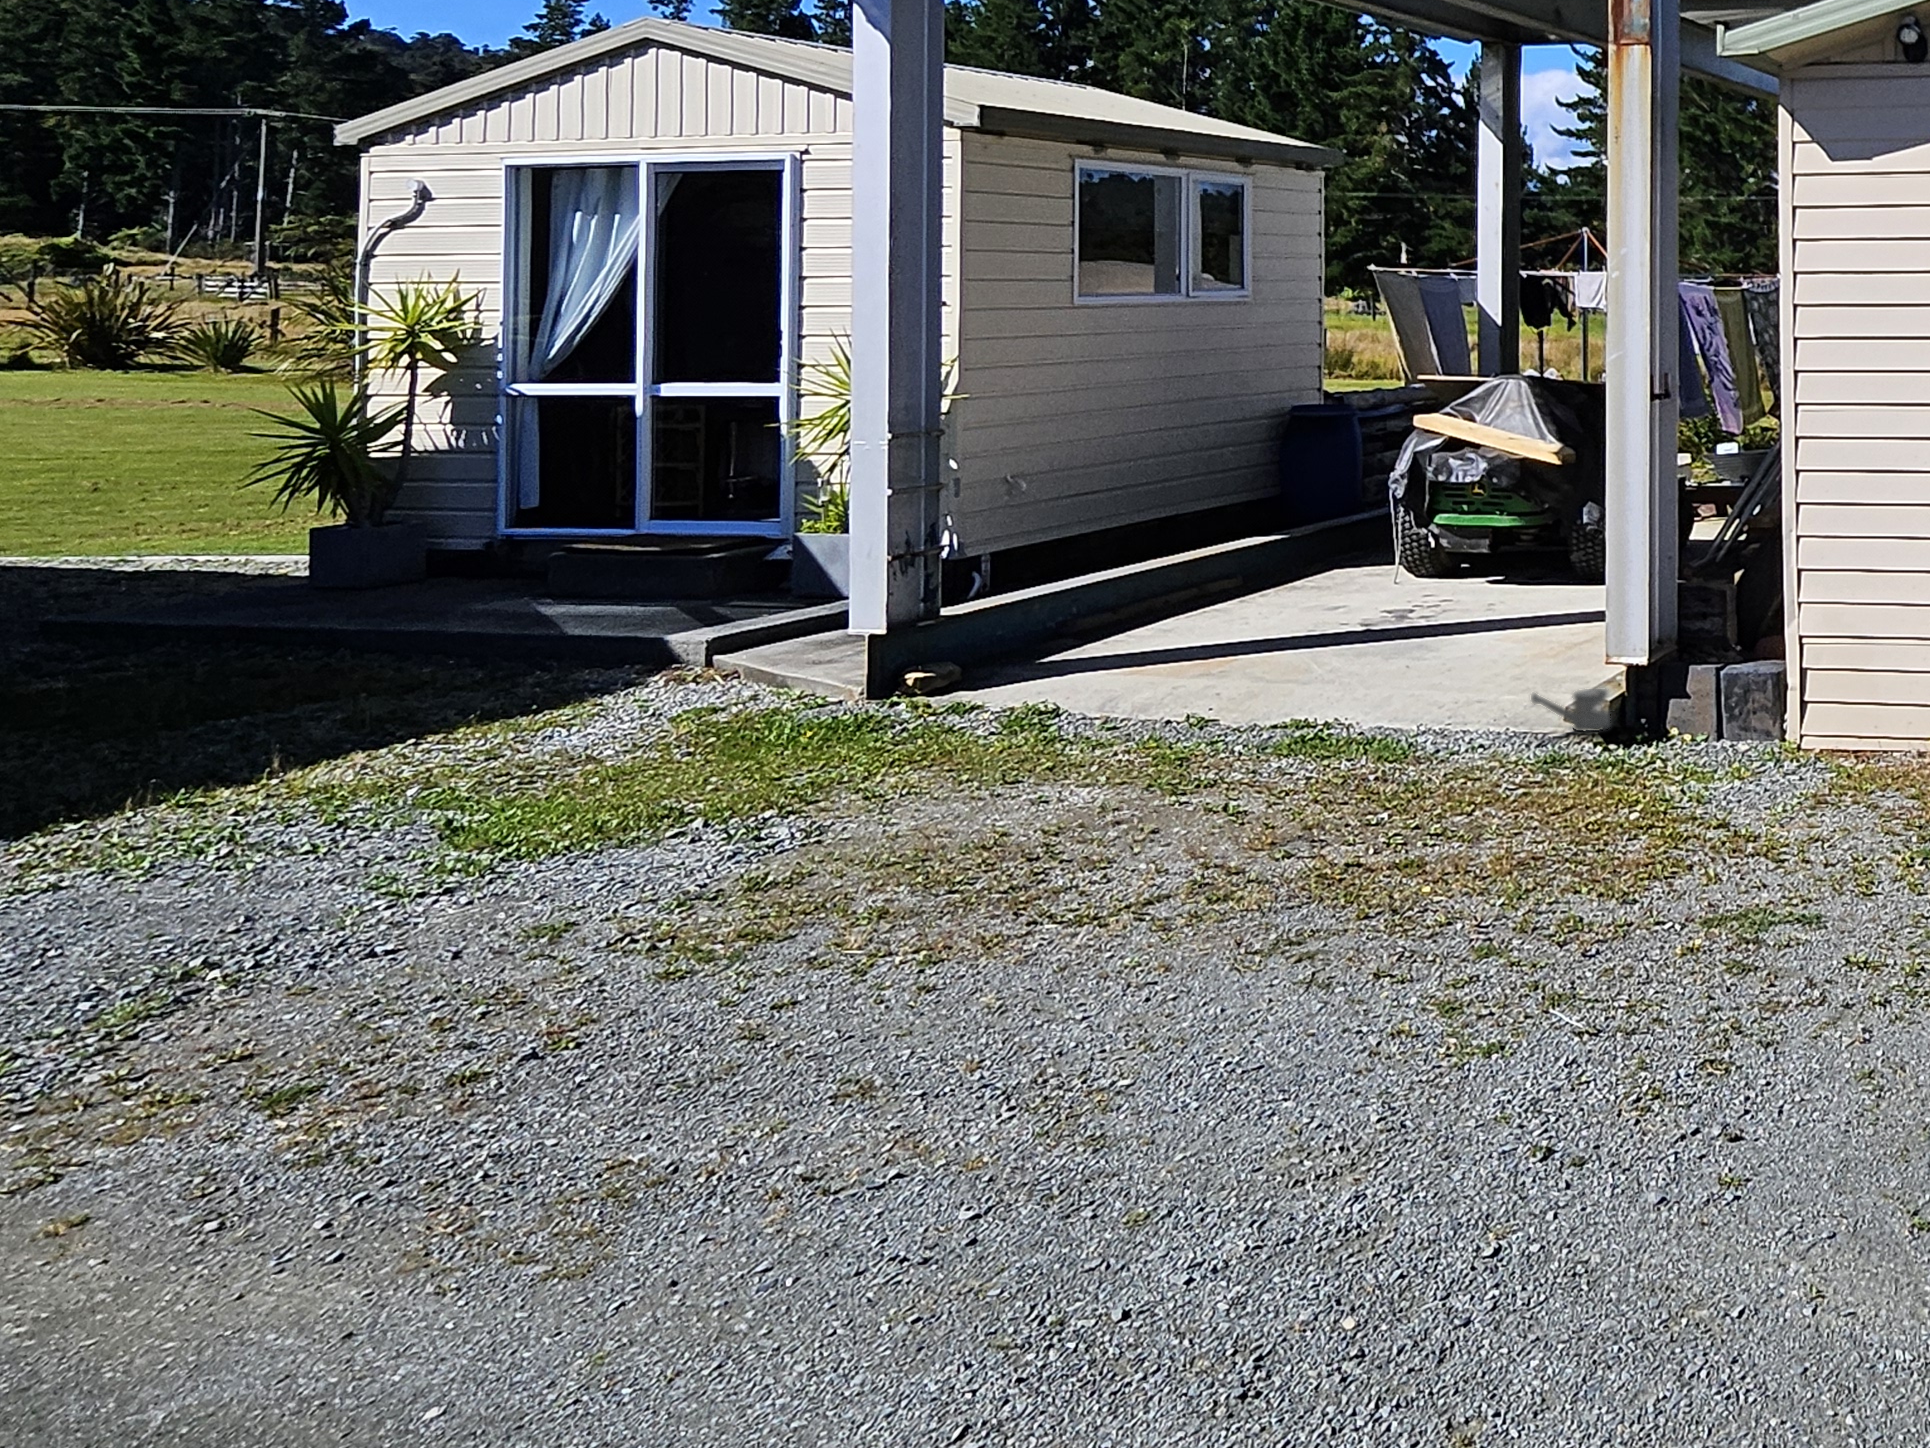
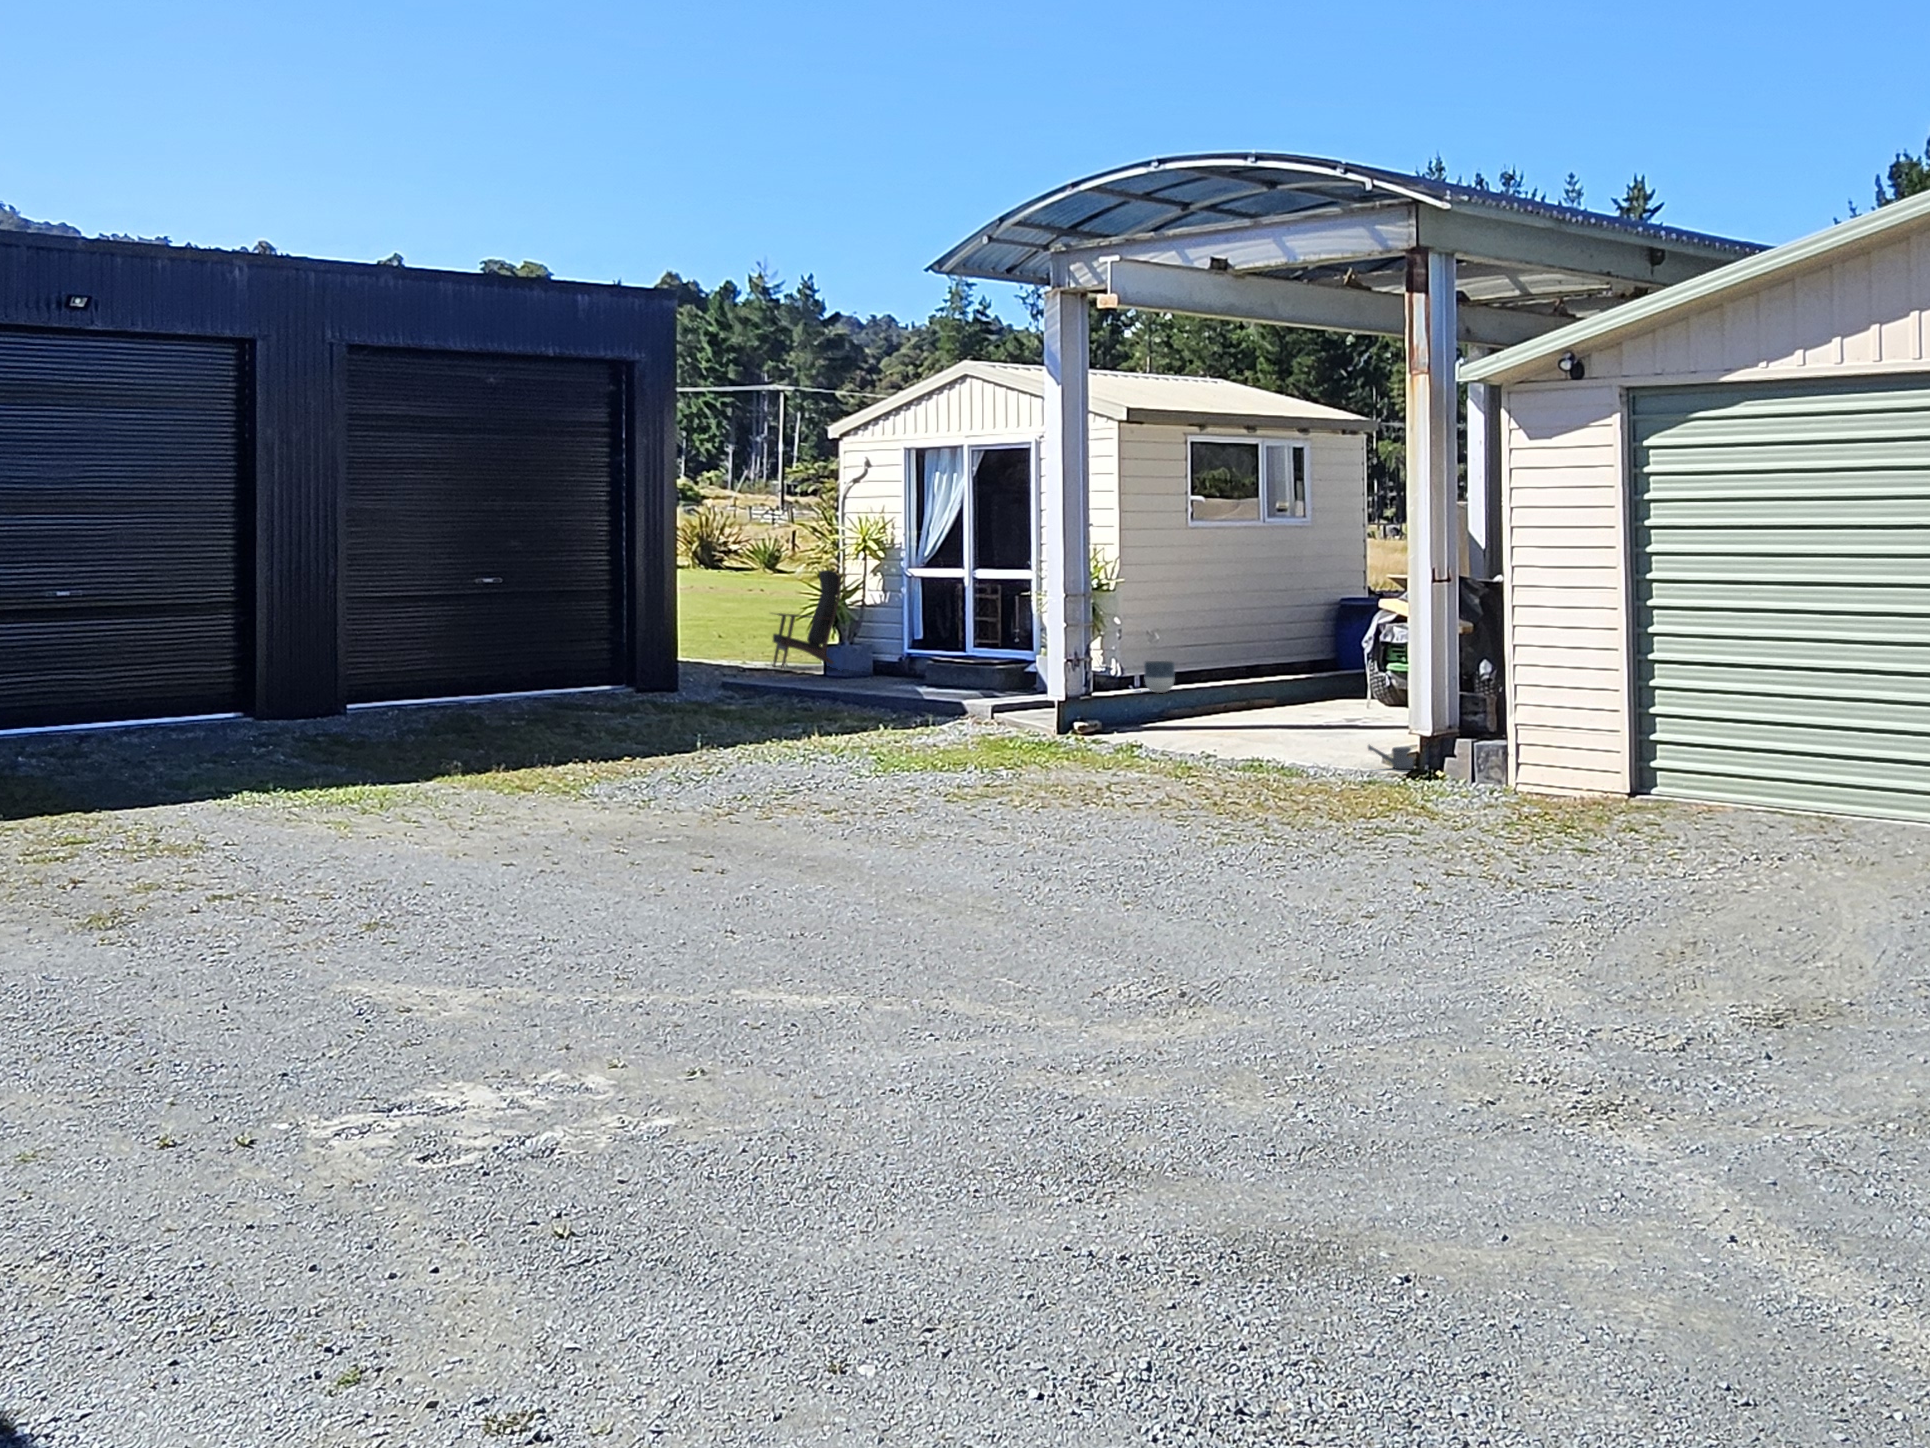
lounge chair: none [168,391,351,592] -> present [773,570,841,670]
planter: none [1011,530,1068,585] -> present [1144,661,1175,693]

